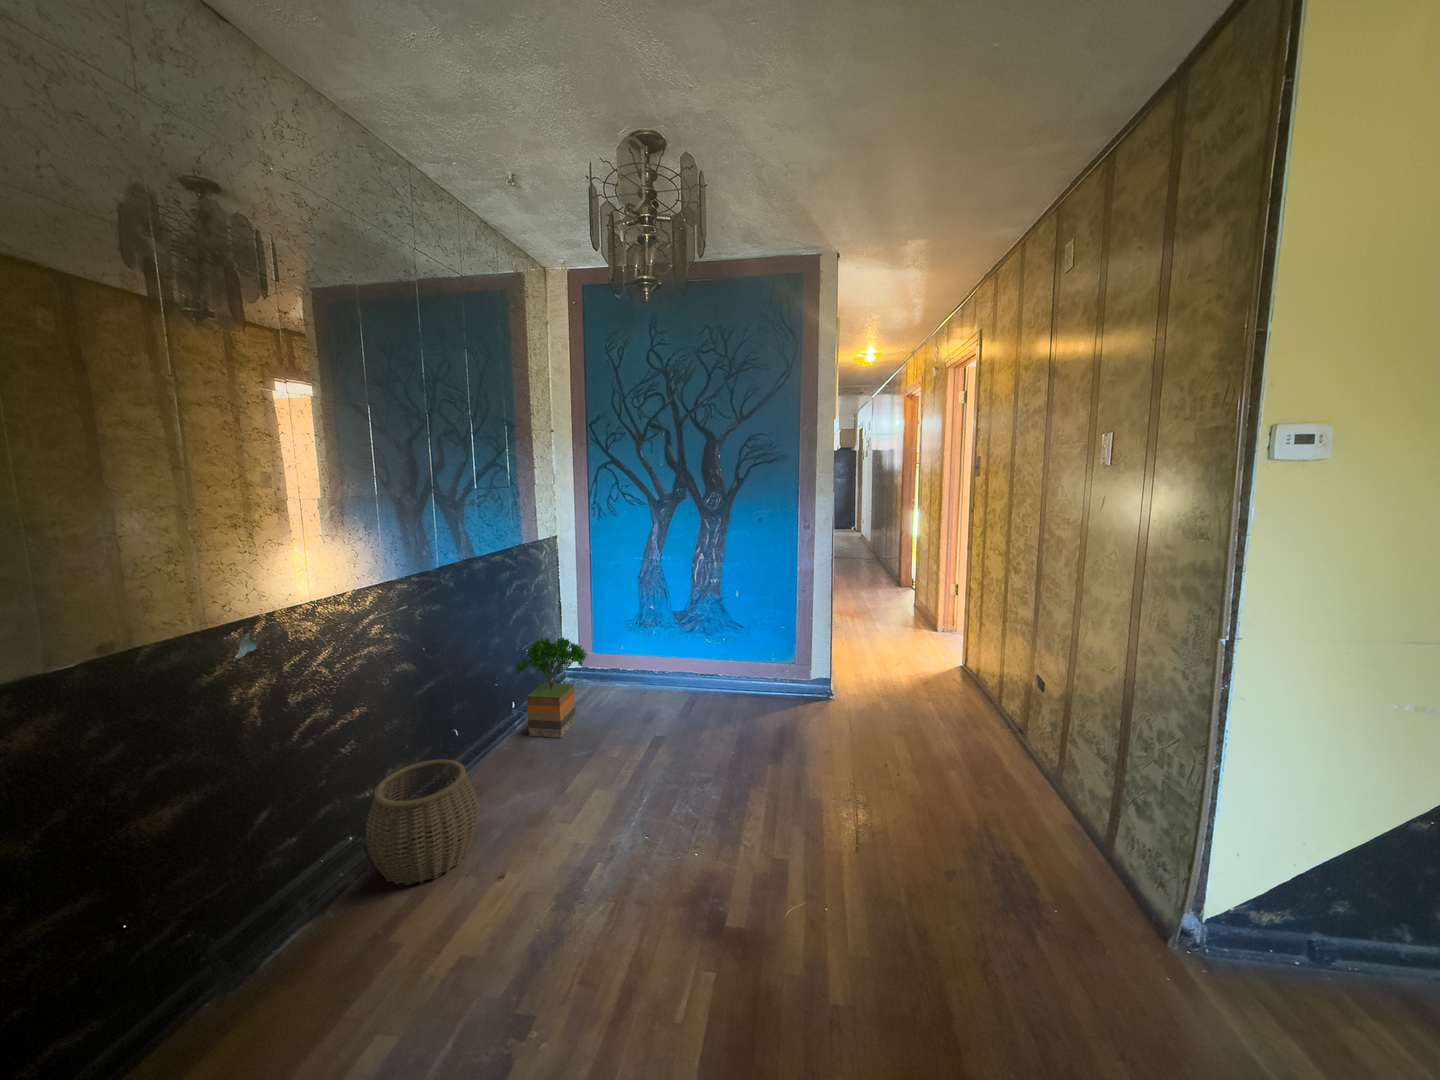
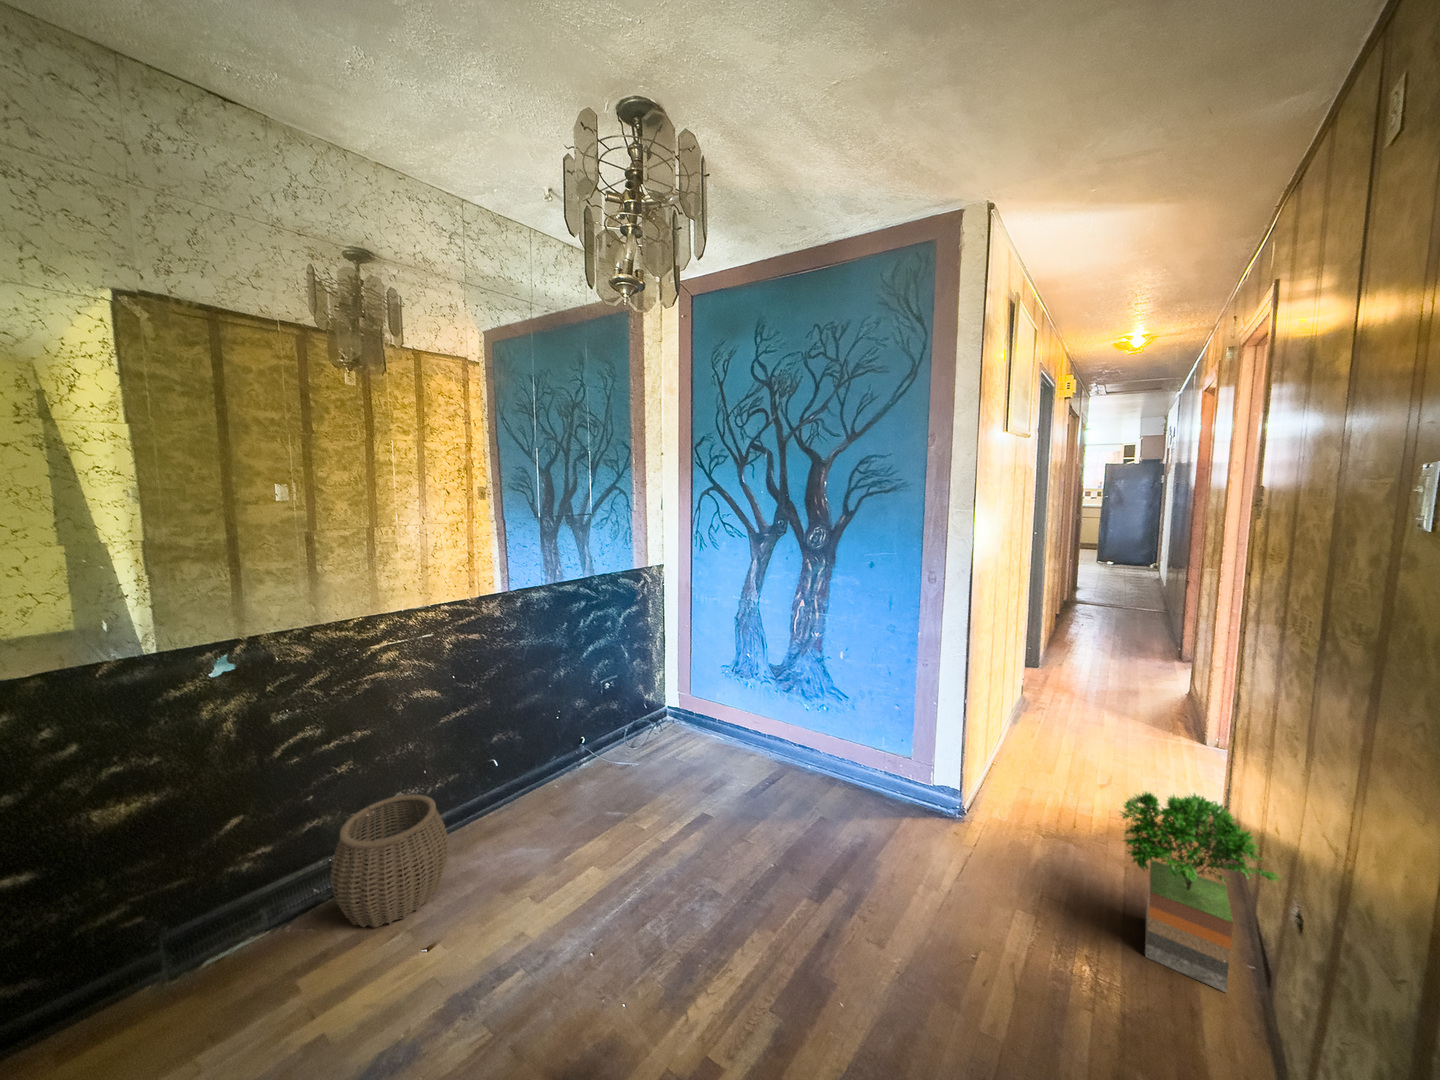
potted tree: present [515,637,587,738] -> present [1120,792,1278,992]

